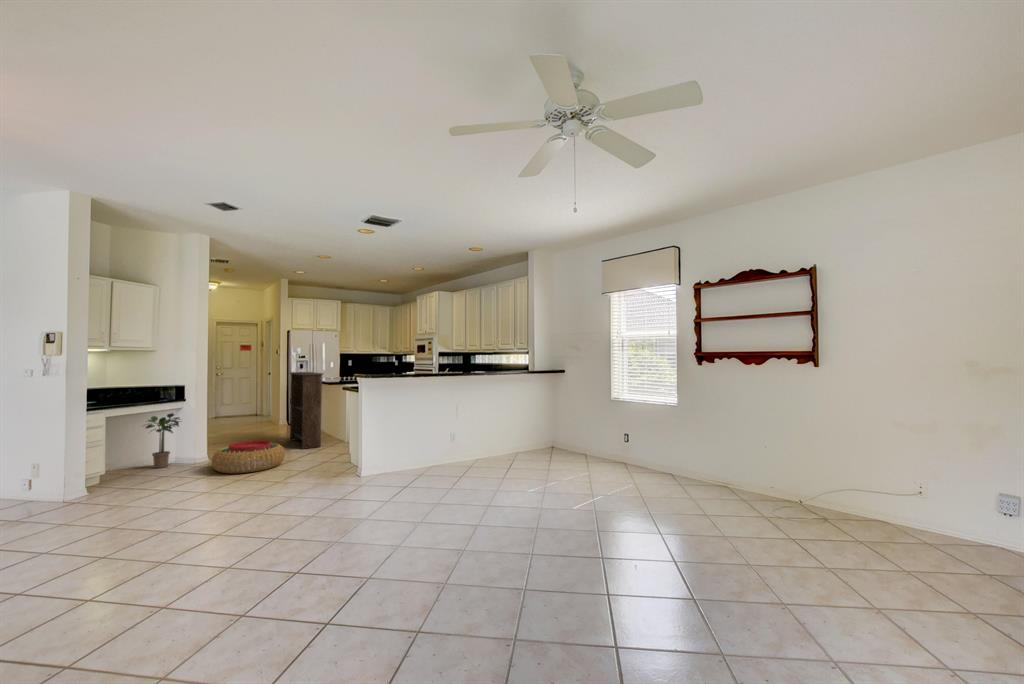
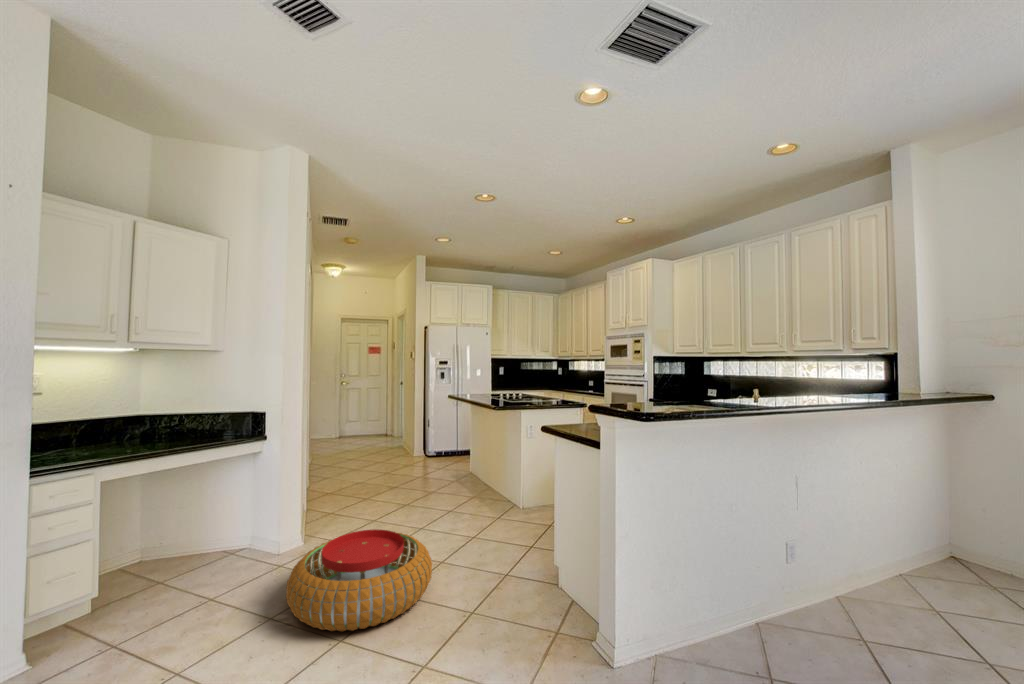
bookshelf: present [290,372,323,449] -> none [431,386,489,529]
potted plant: present [146,413,180,468] -> none [179,468,255,577]

